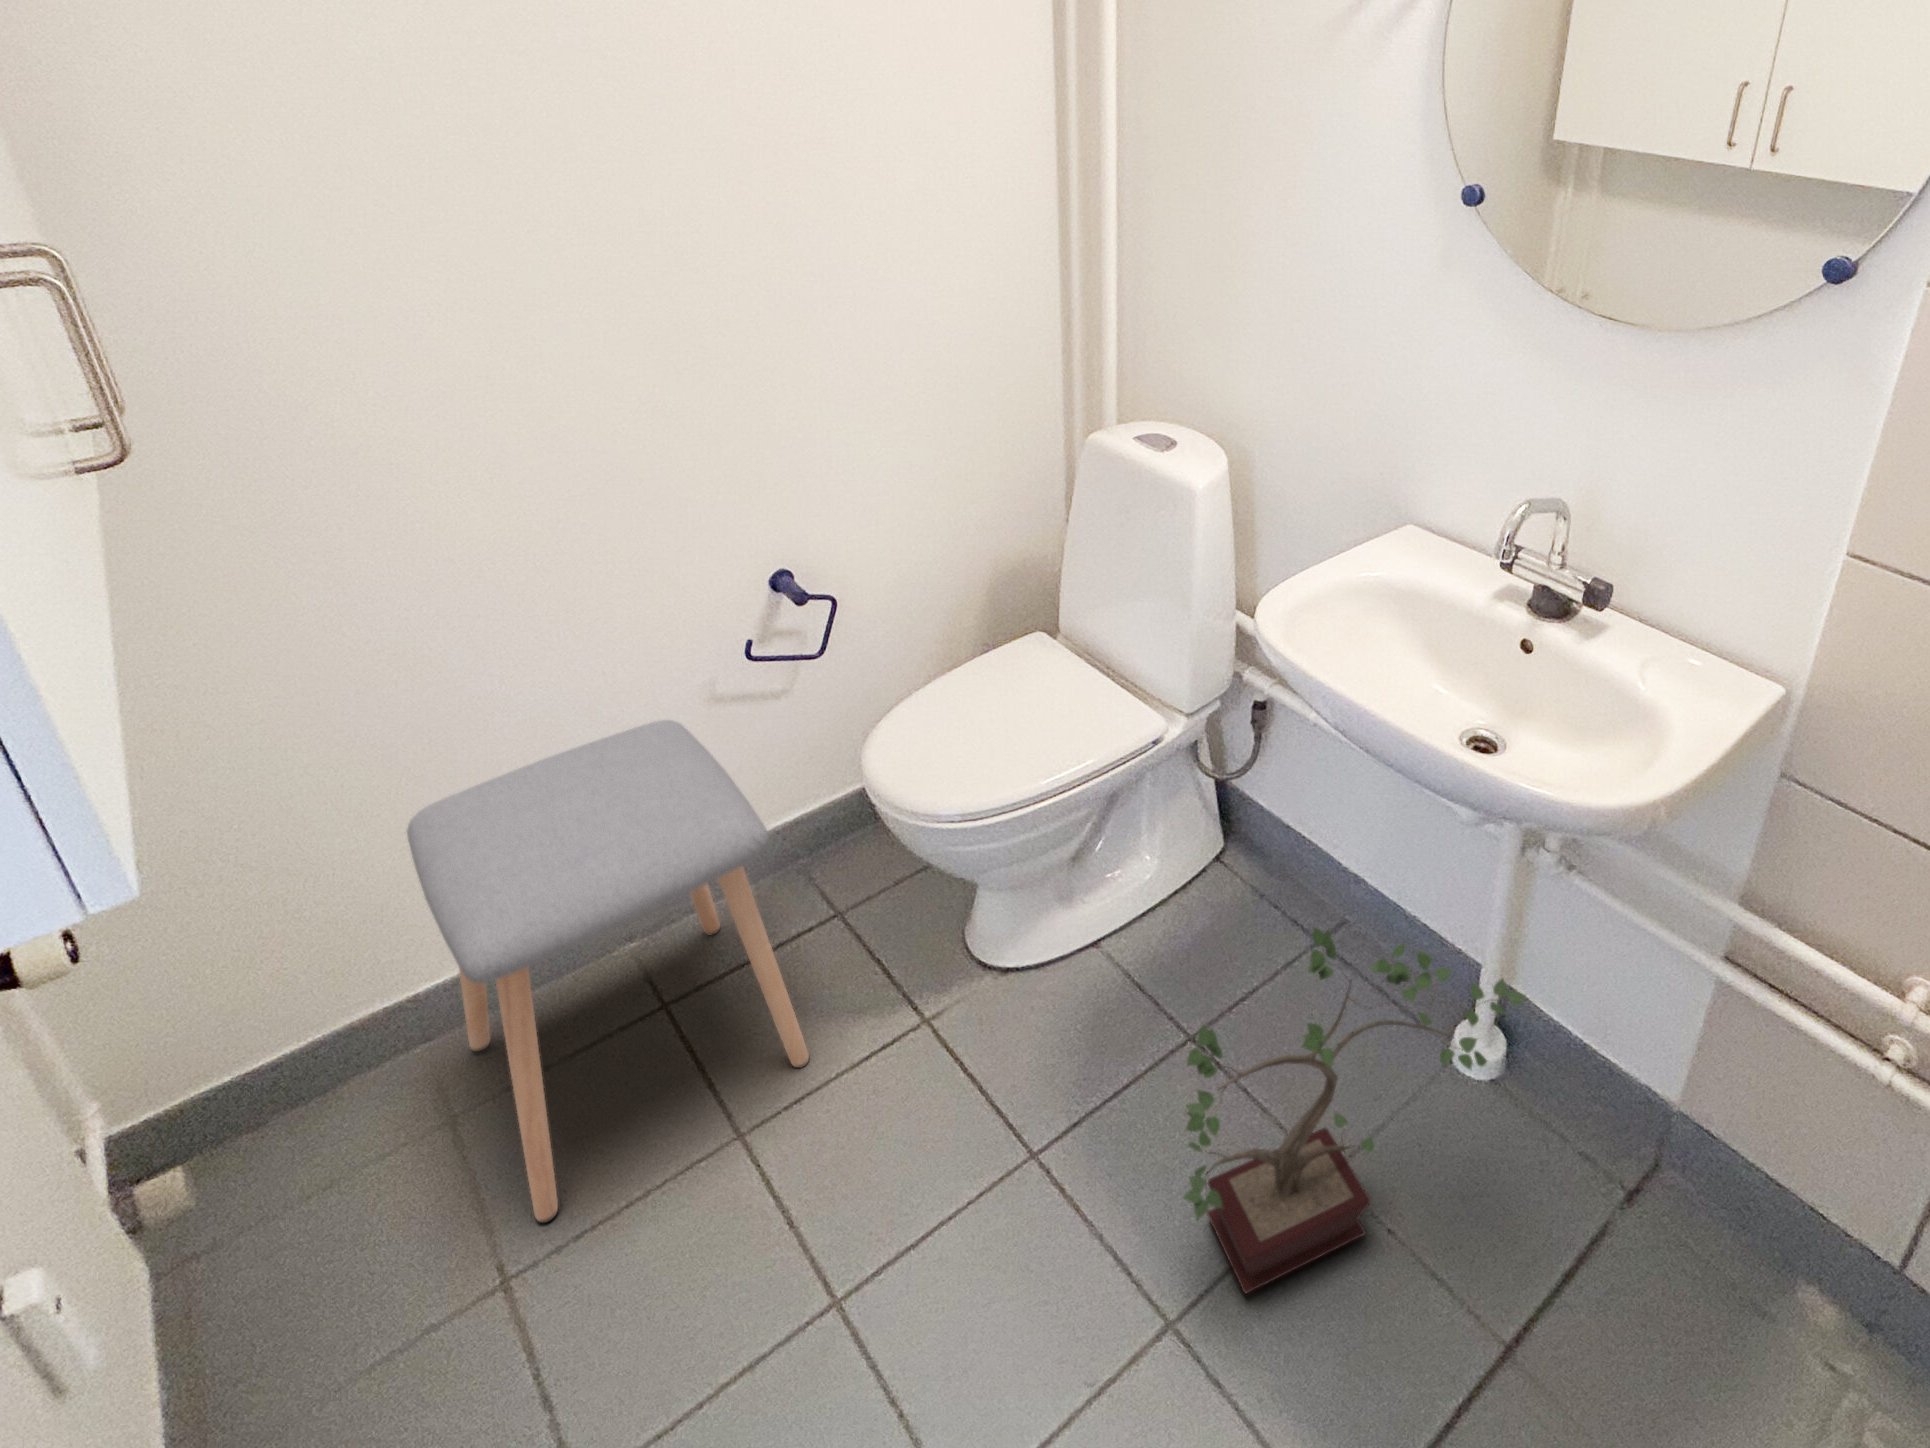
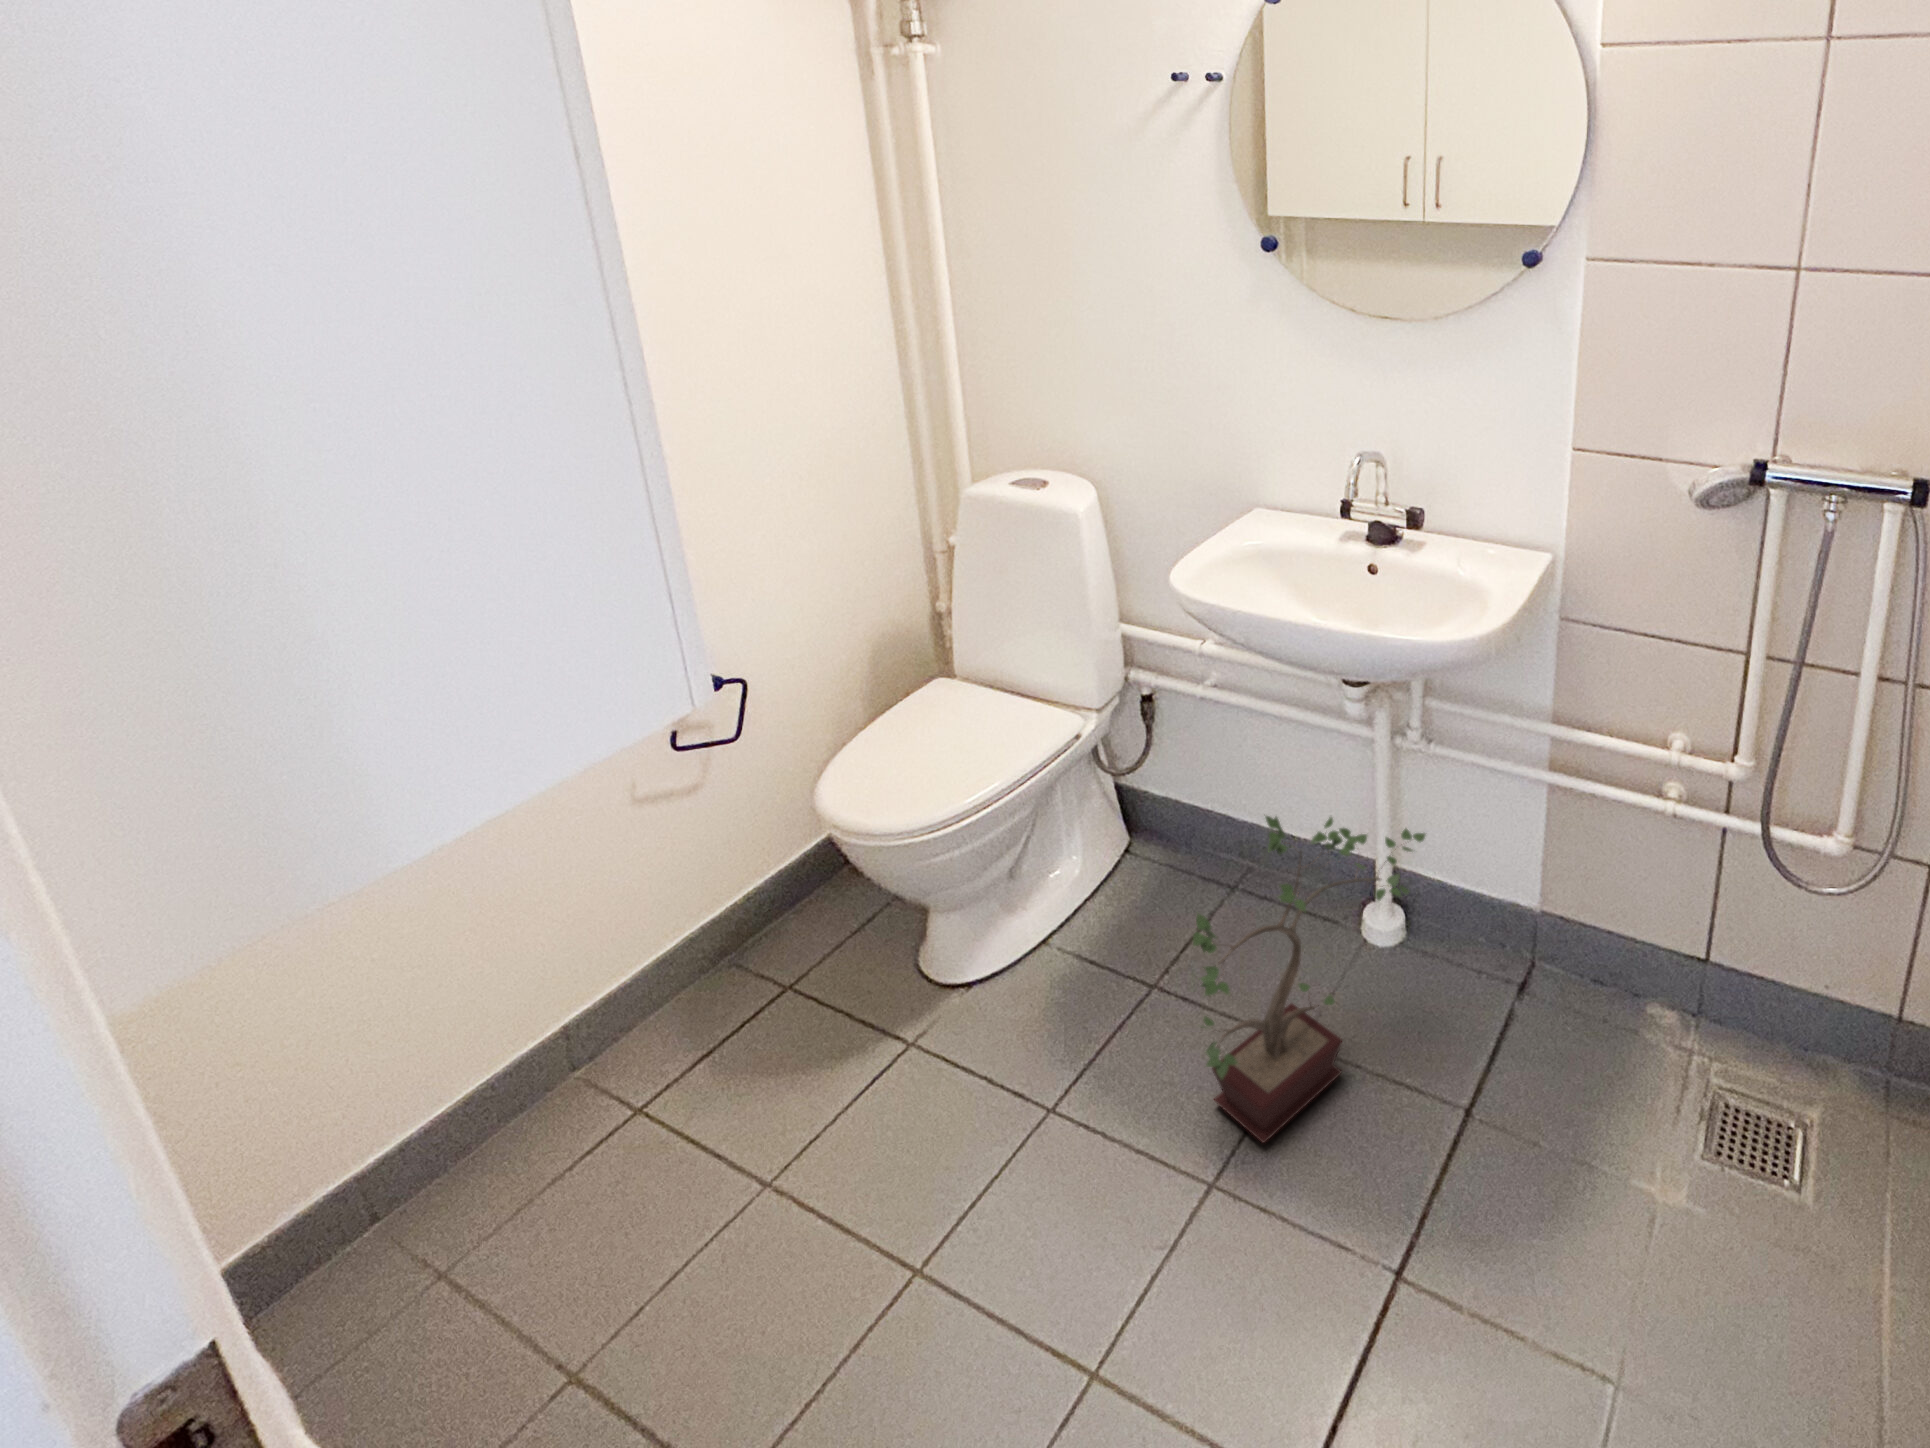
stool: present [407,720,809,1223] -> none [352,822,806,1327]

